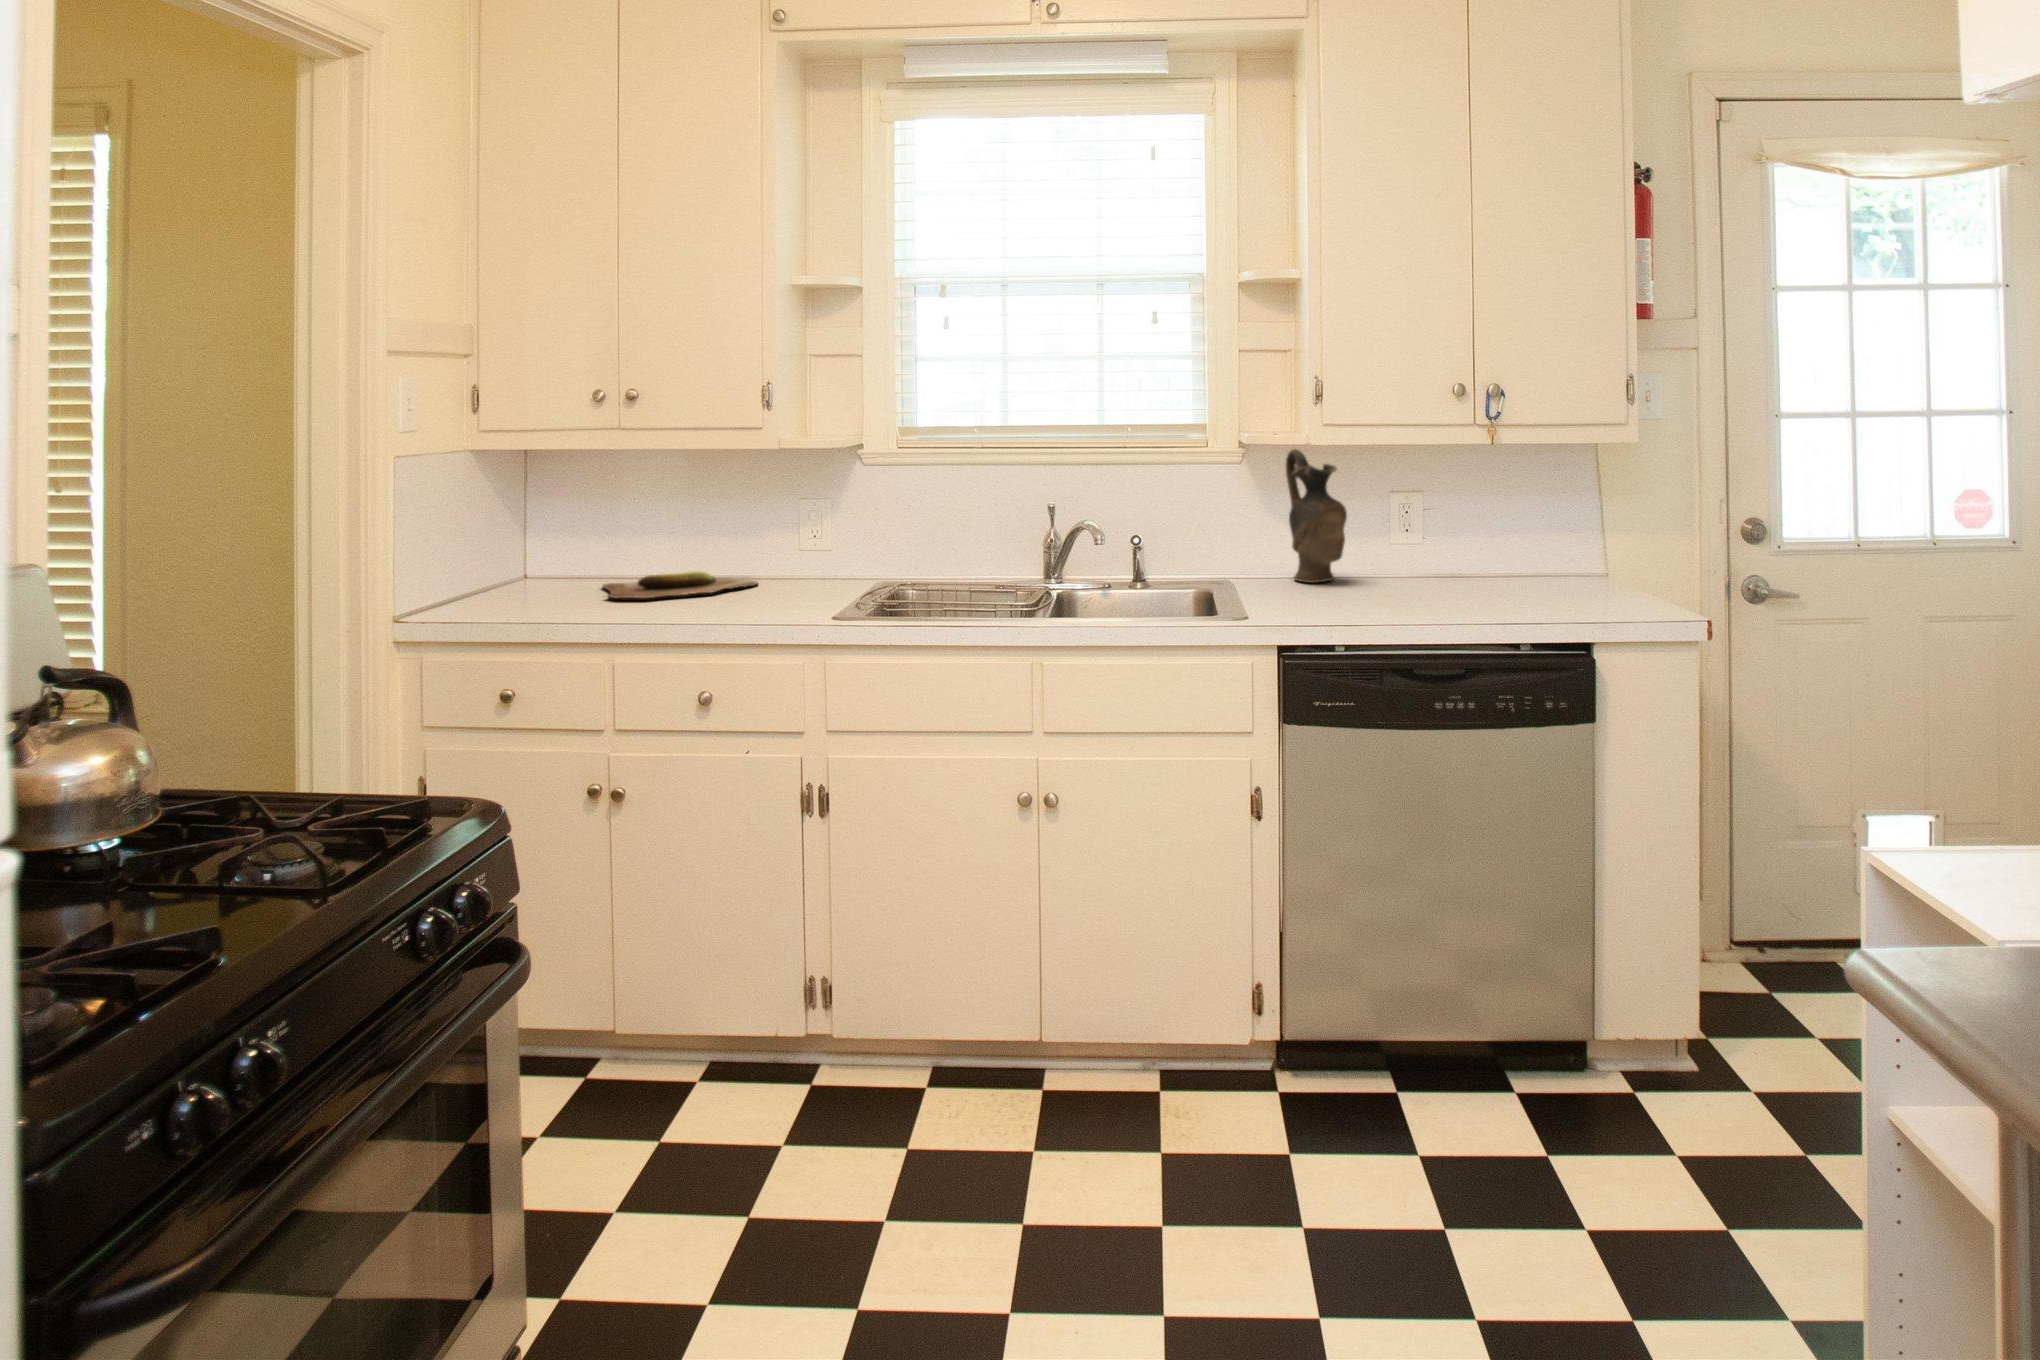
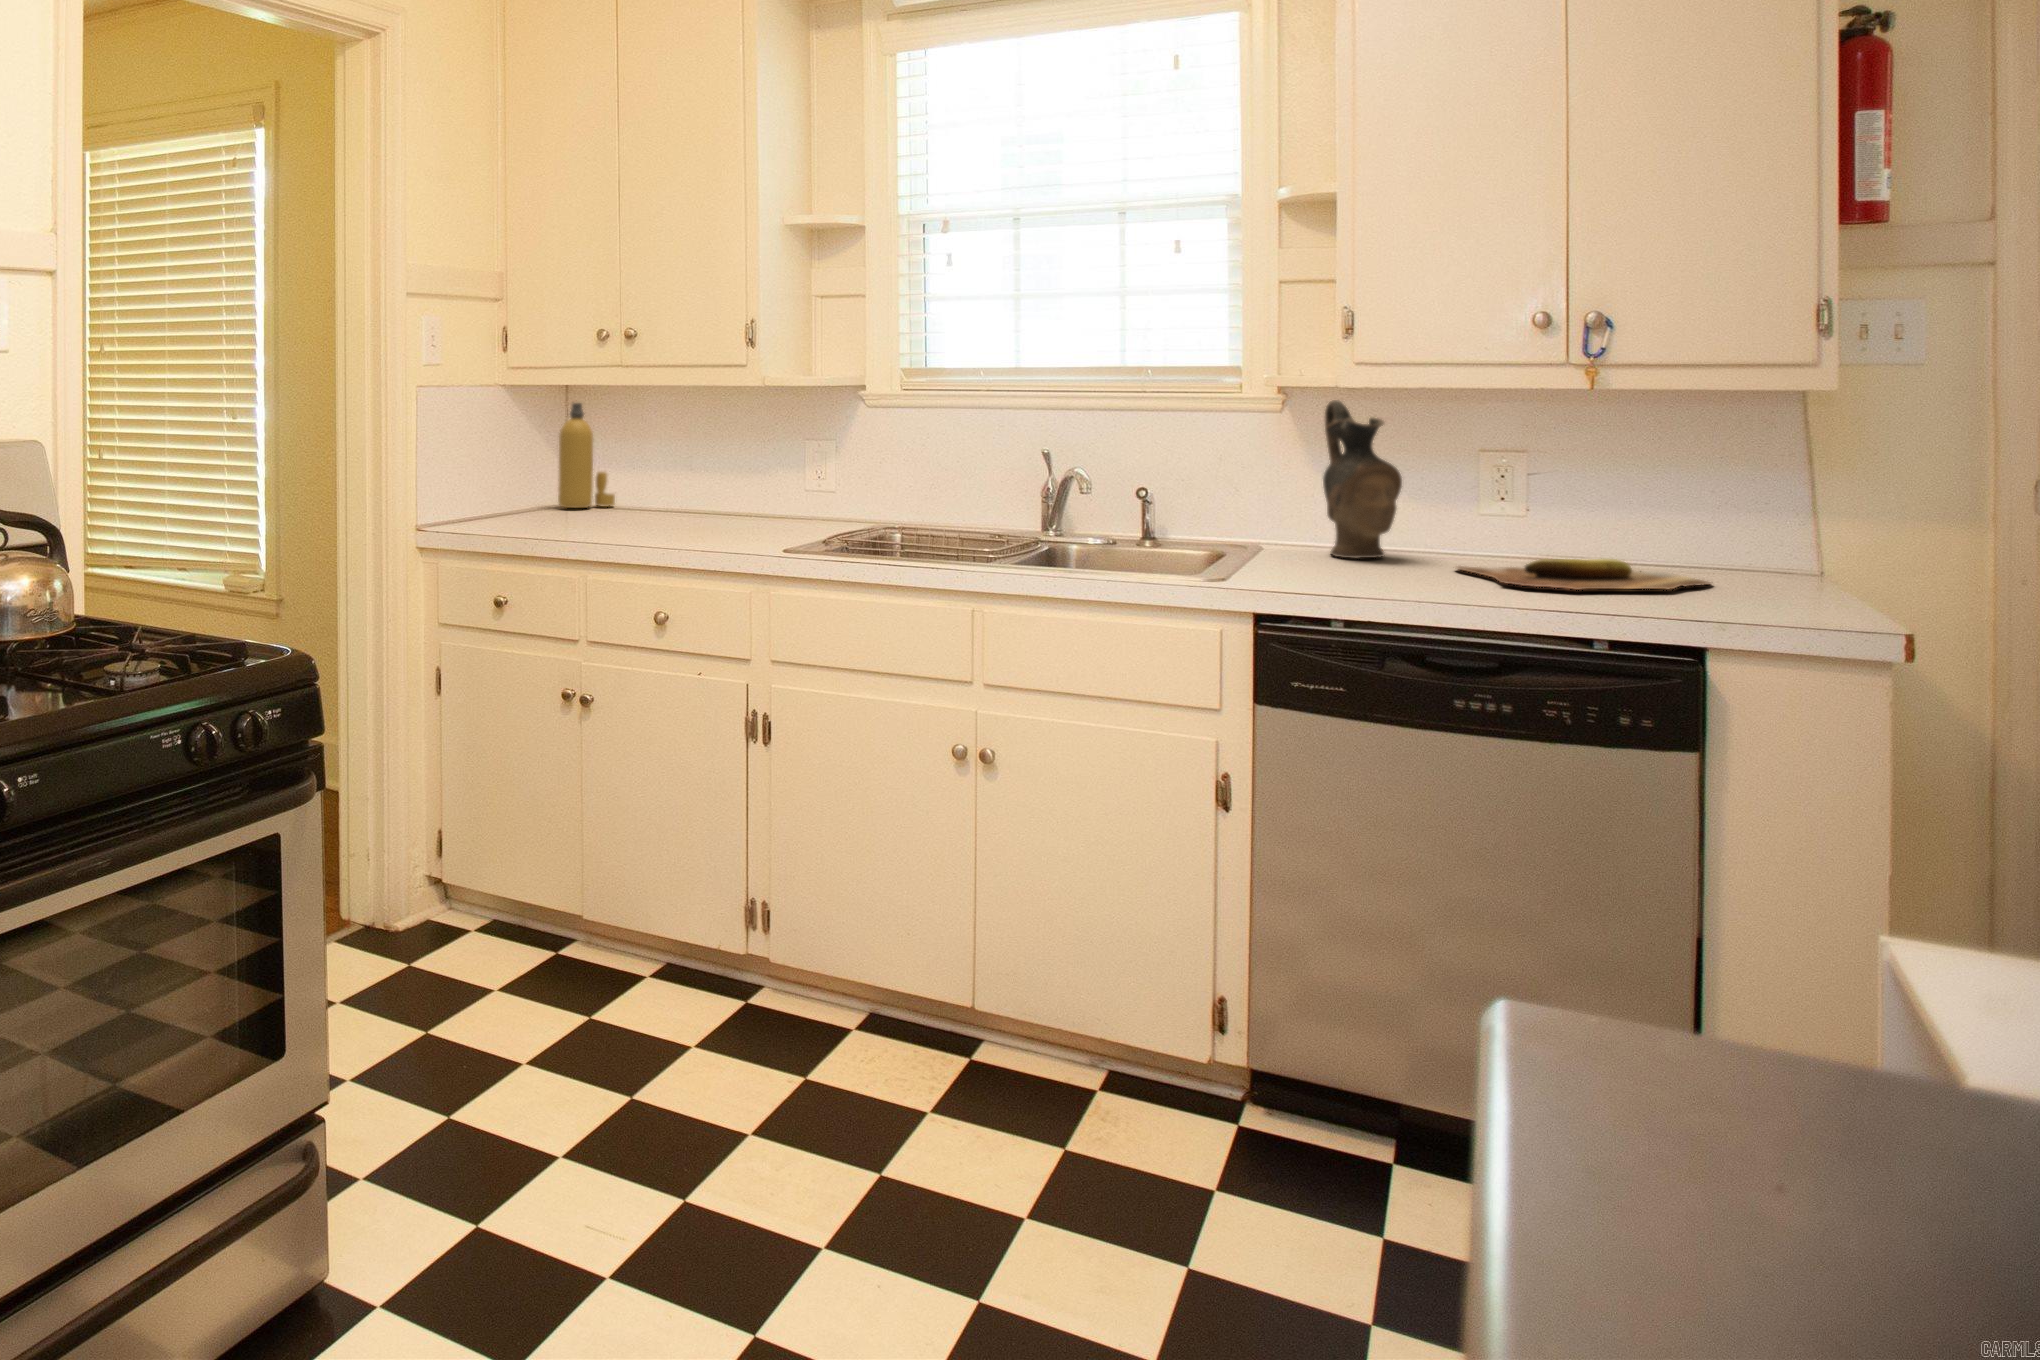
bottle: none [534,463,599,580] -> present [558,403,615,508]
cutting board: present [603,571,757,598] -> present [1457,559,1711,590]

